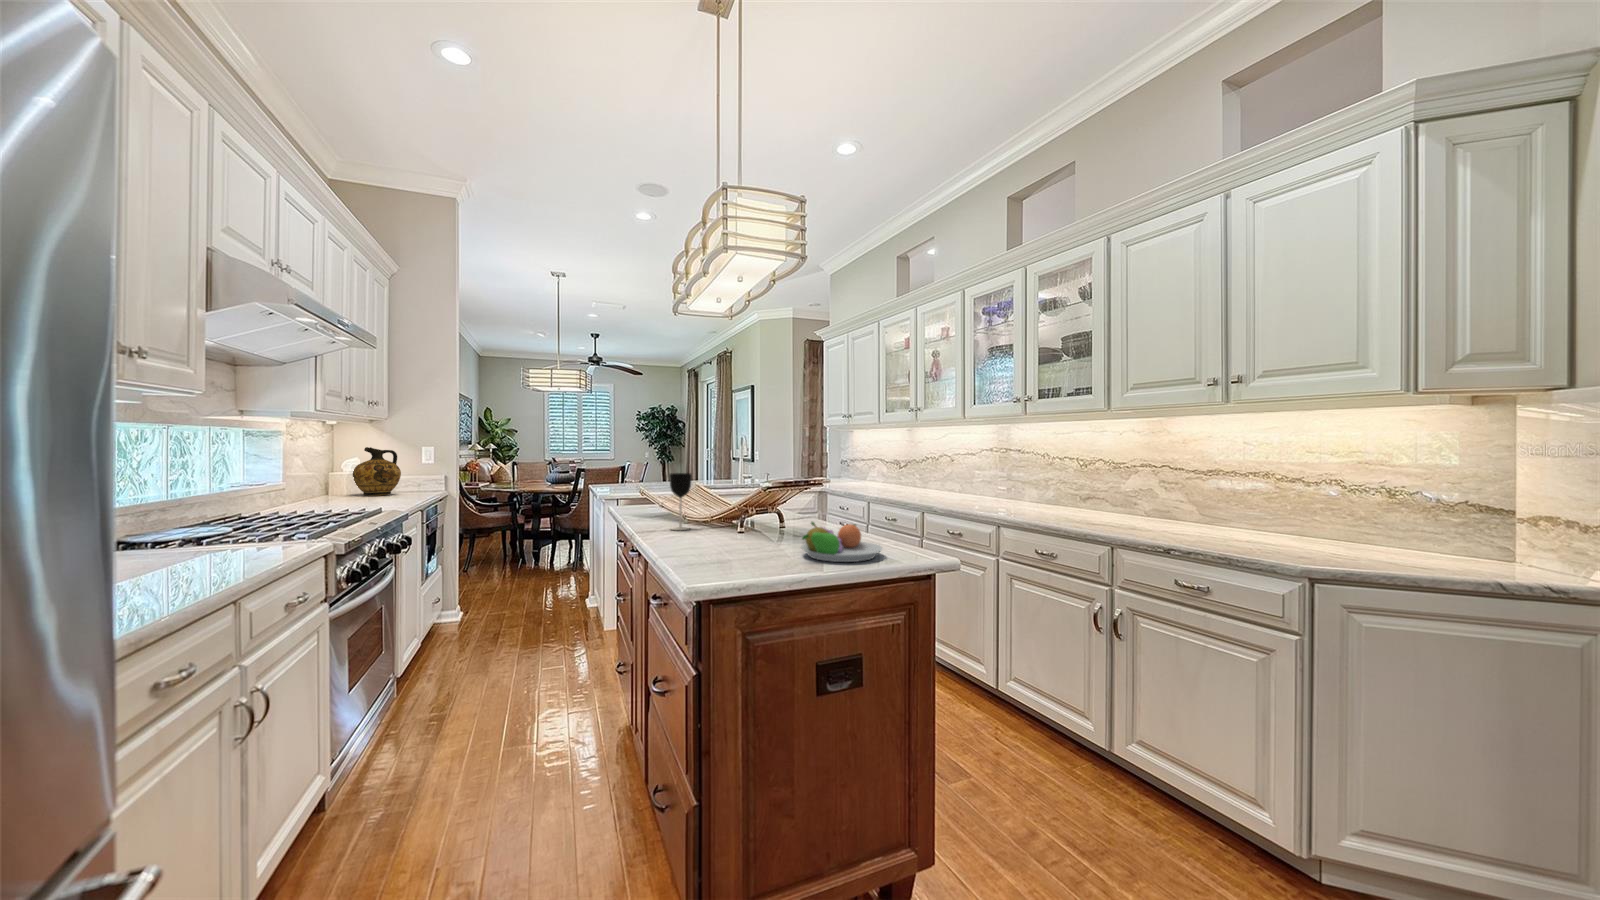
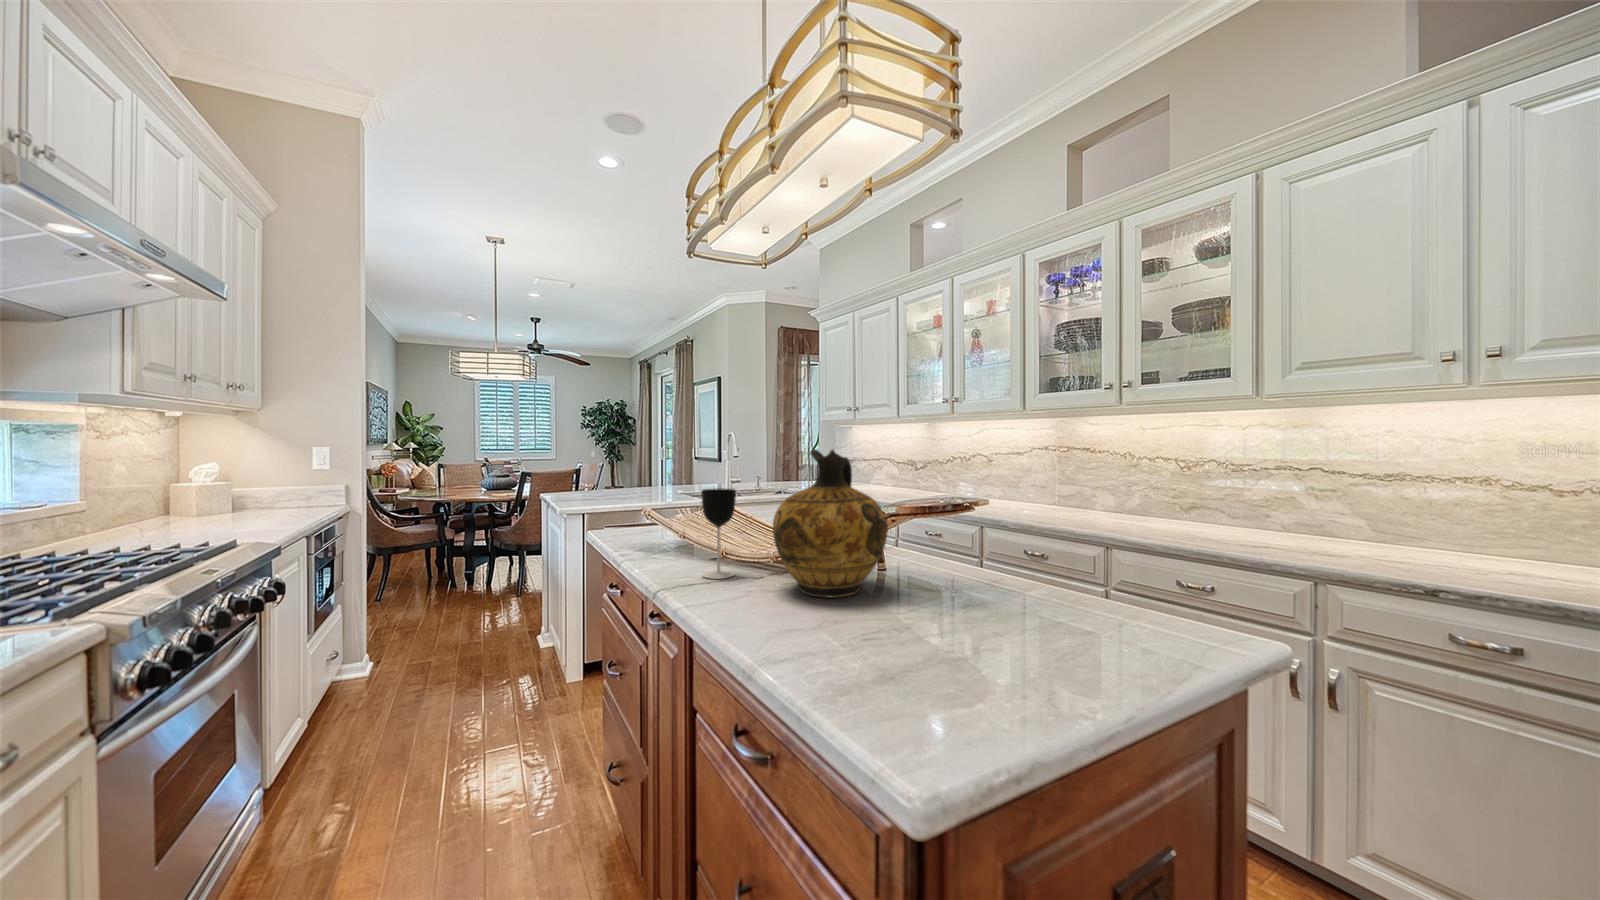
ceramic jug: present [353,447,401,496] -> present [773,449,888,598]
fruit bowl: present [801,522,883,562] -> none [978,577,1136,658]

